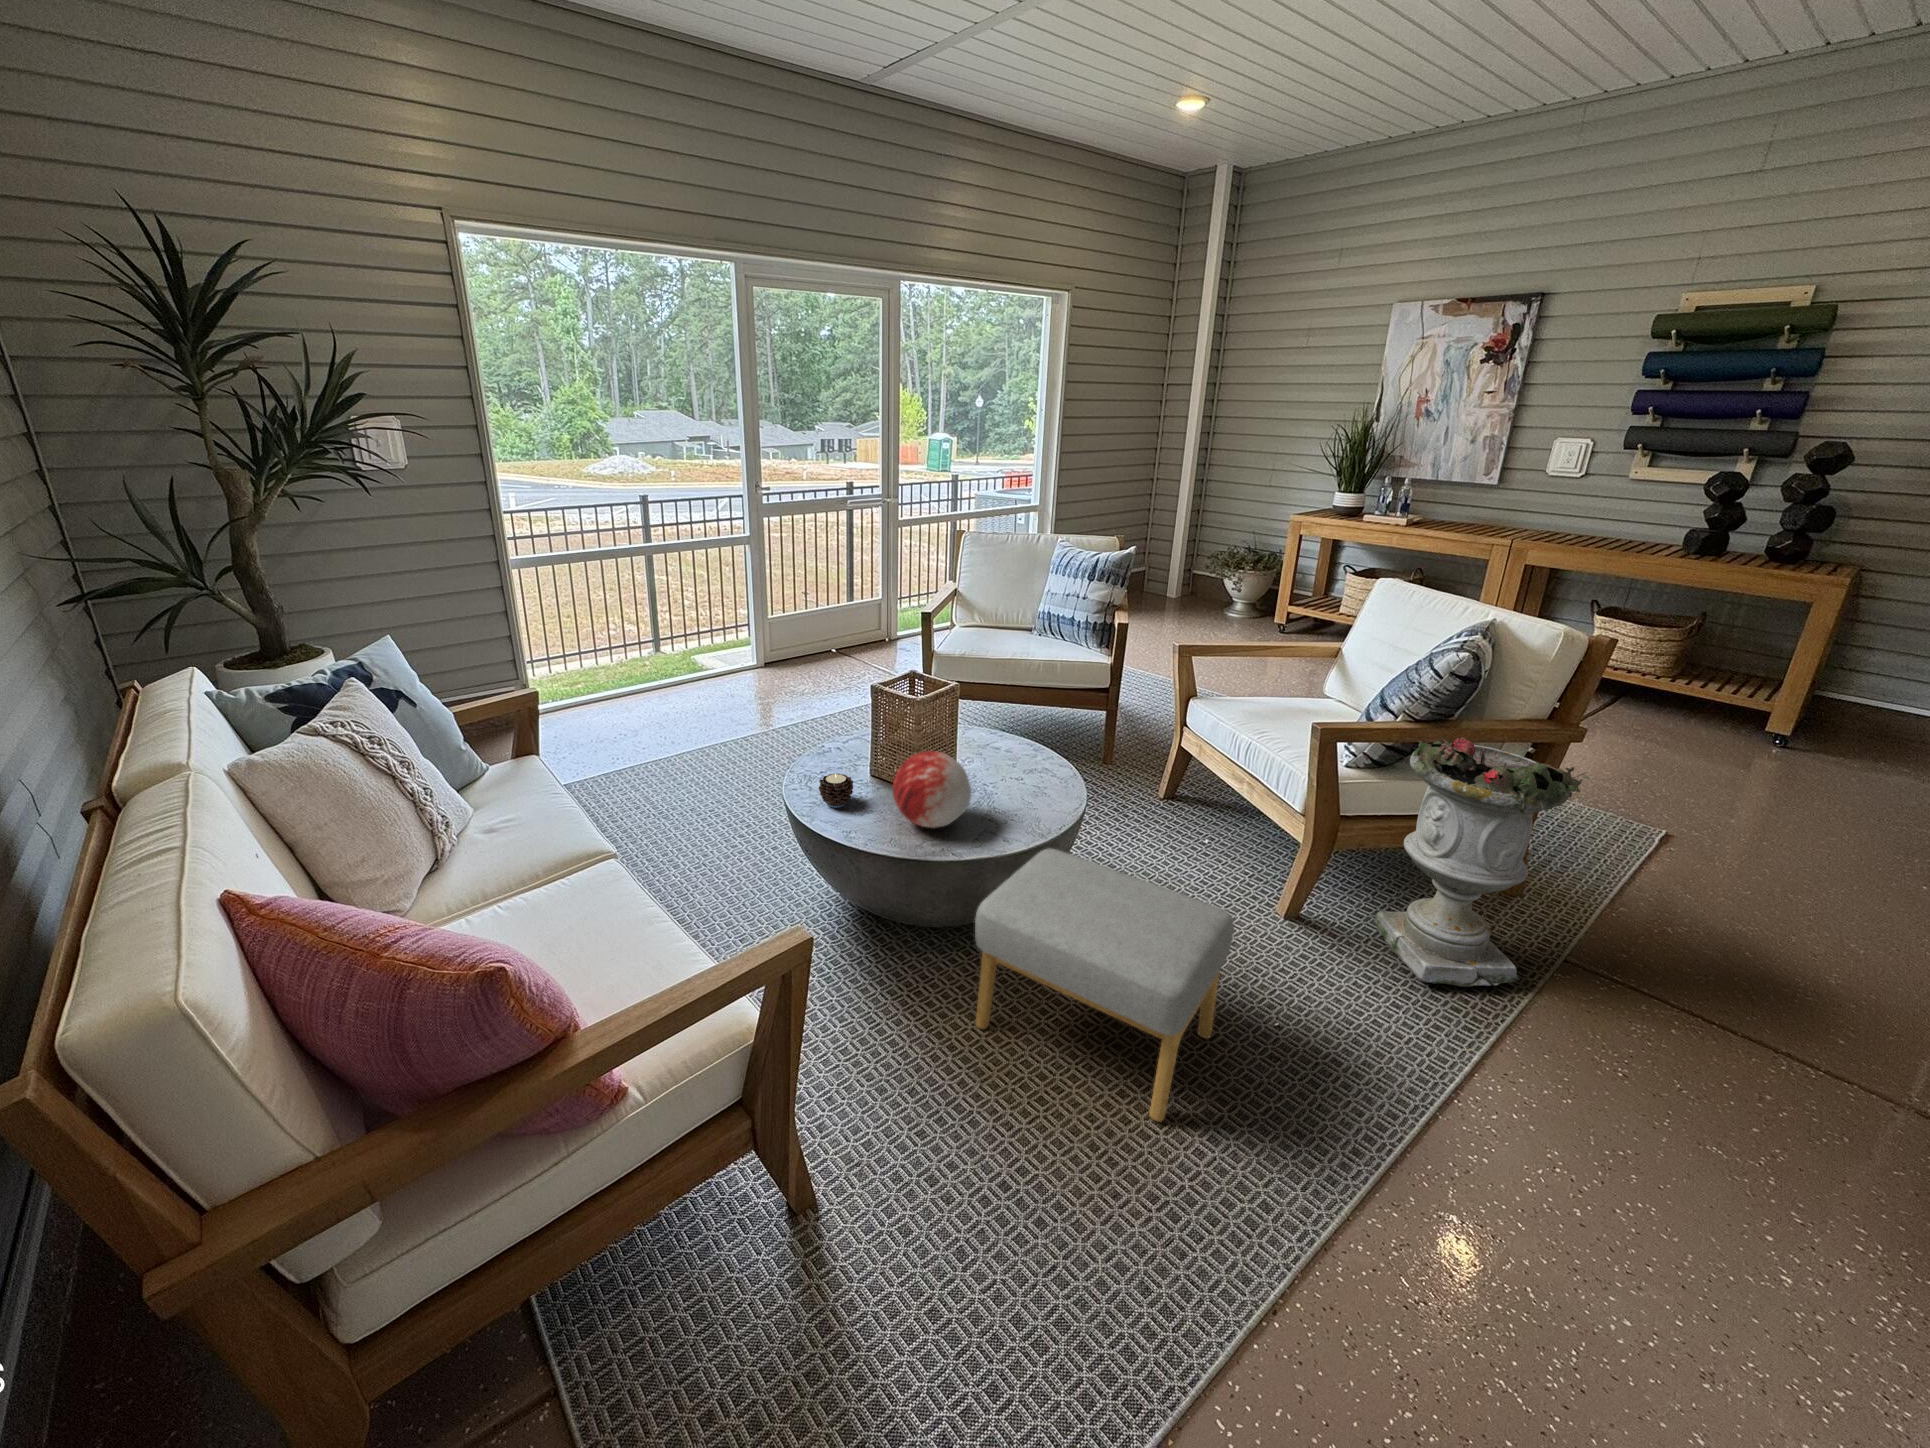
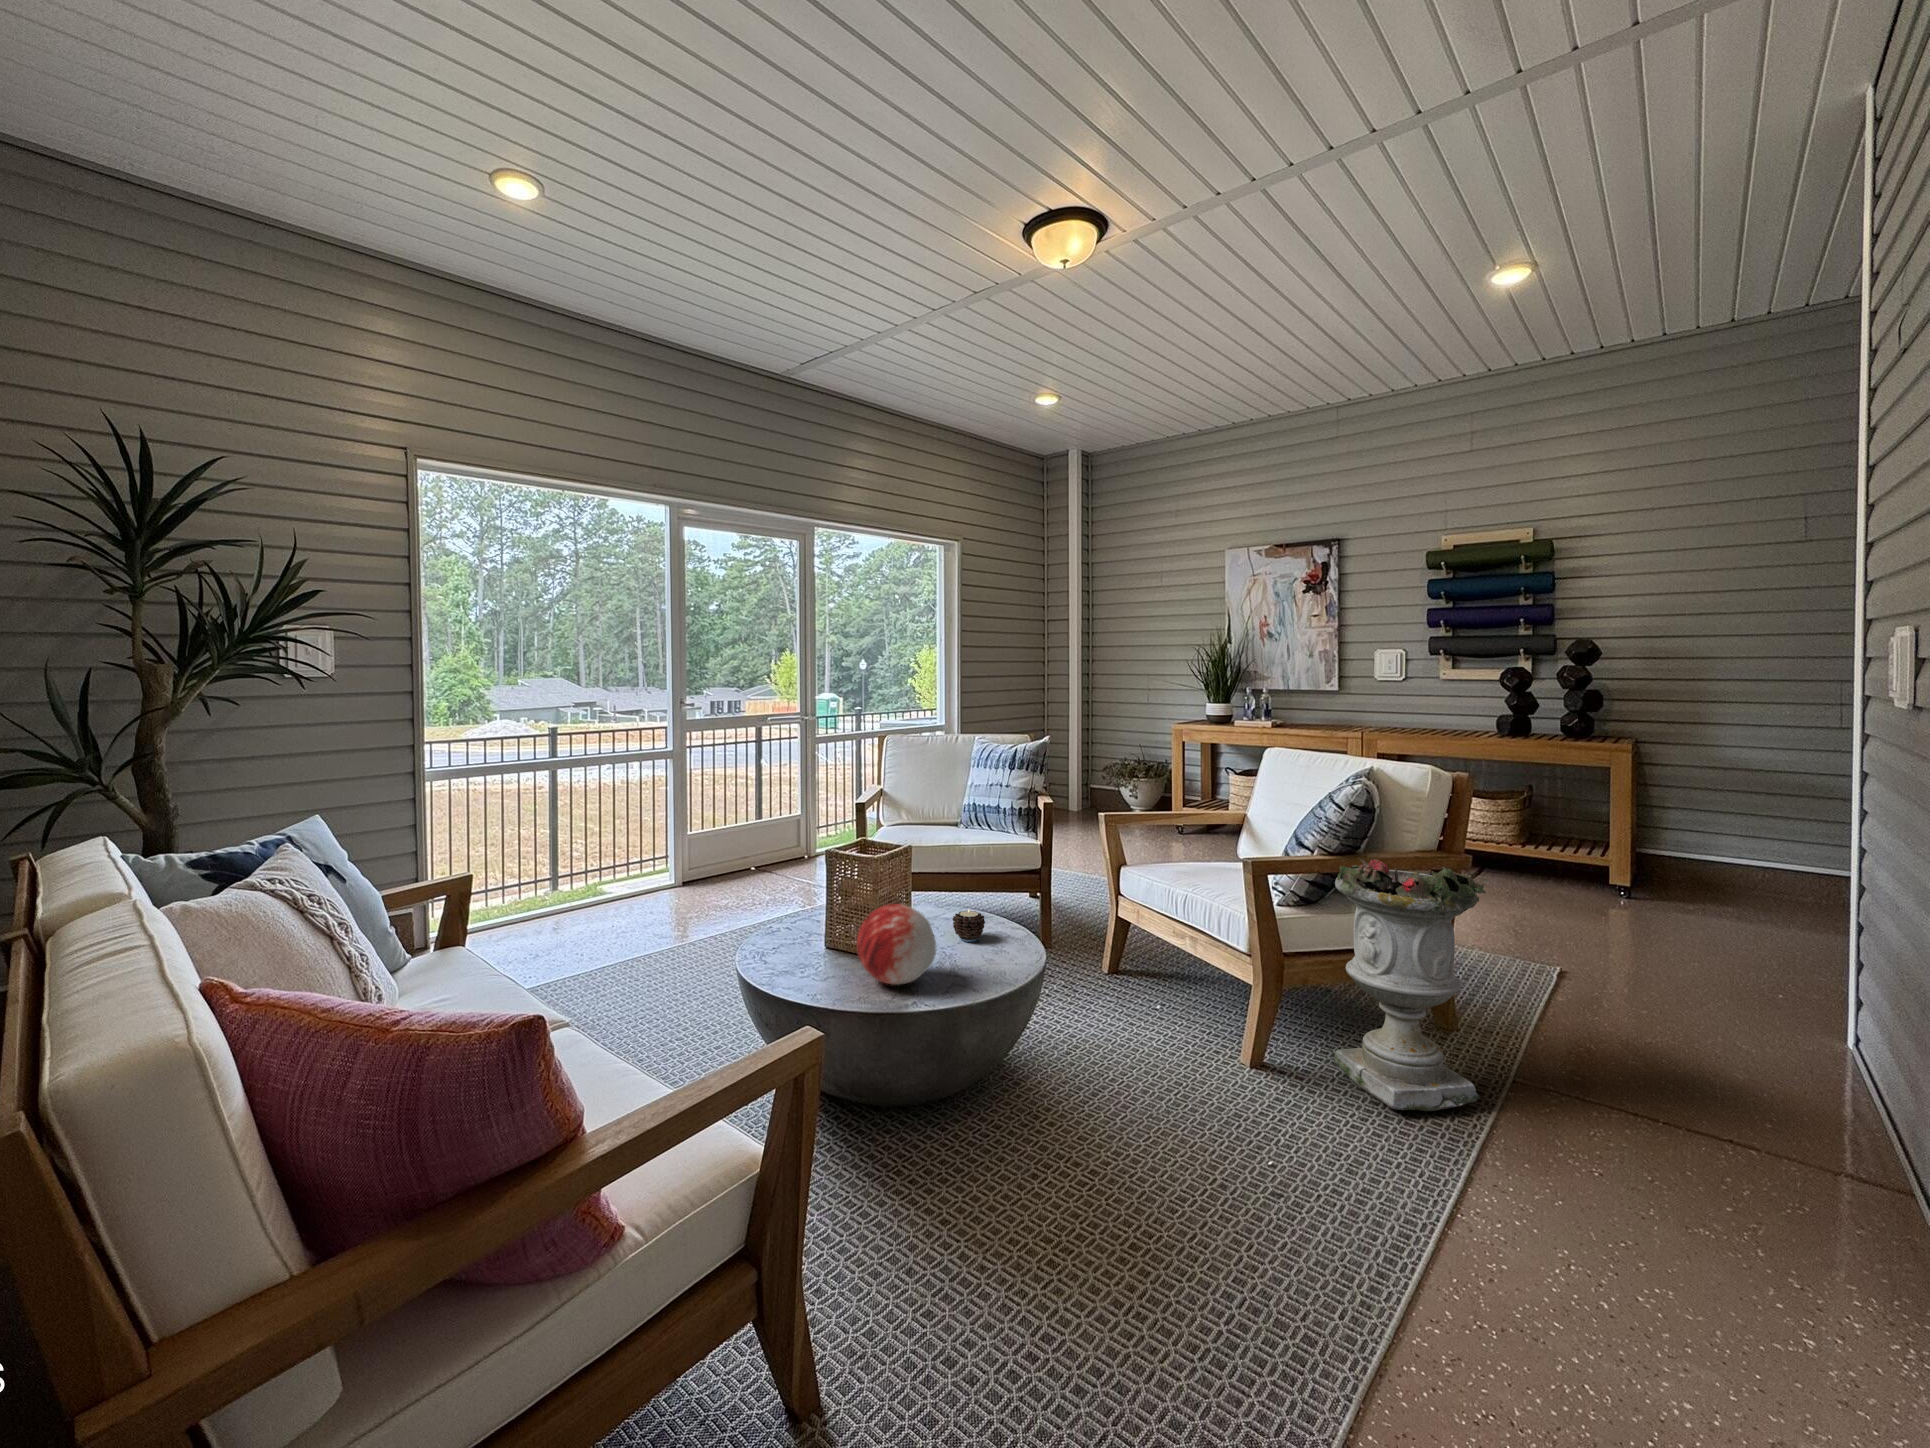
candle: present [819,774,853,808] -> present [952,910,985,942]
footstool: present [975,849,1234,1122] -> none [960,996,1215,1269]

